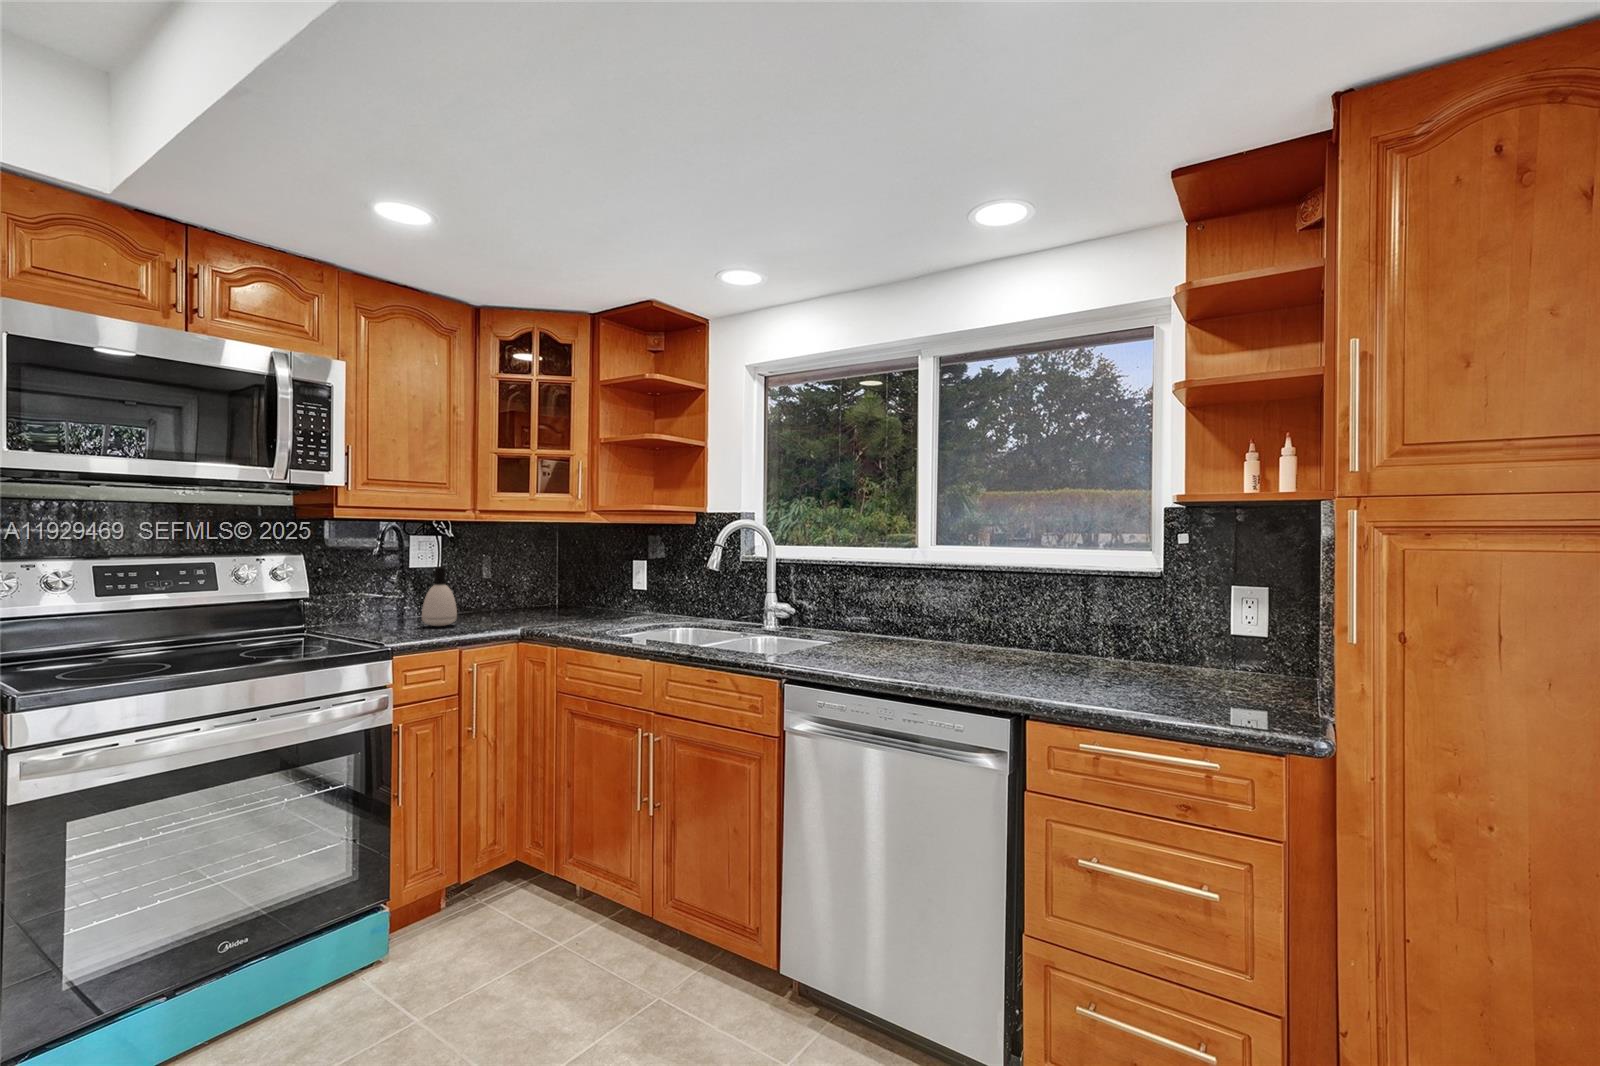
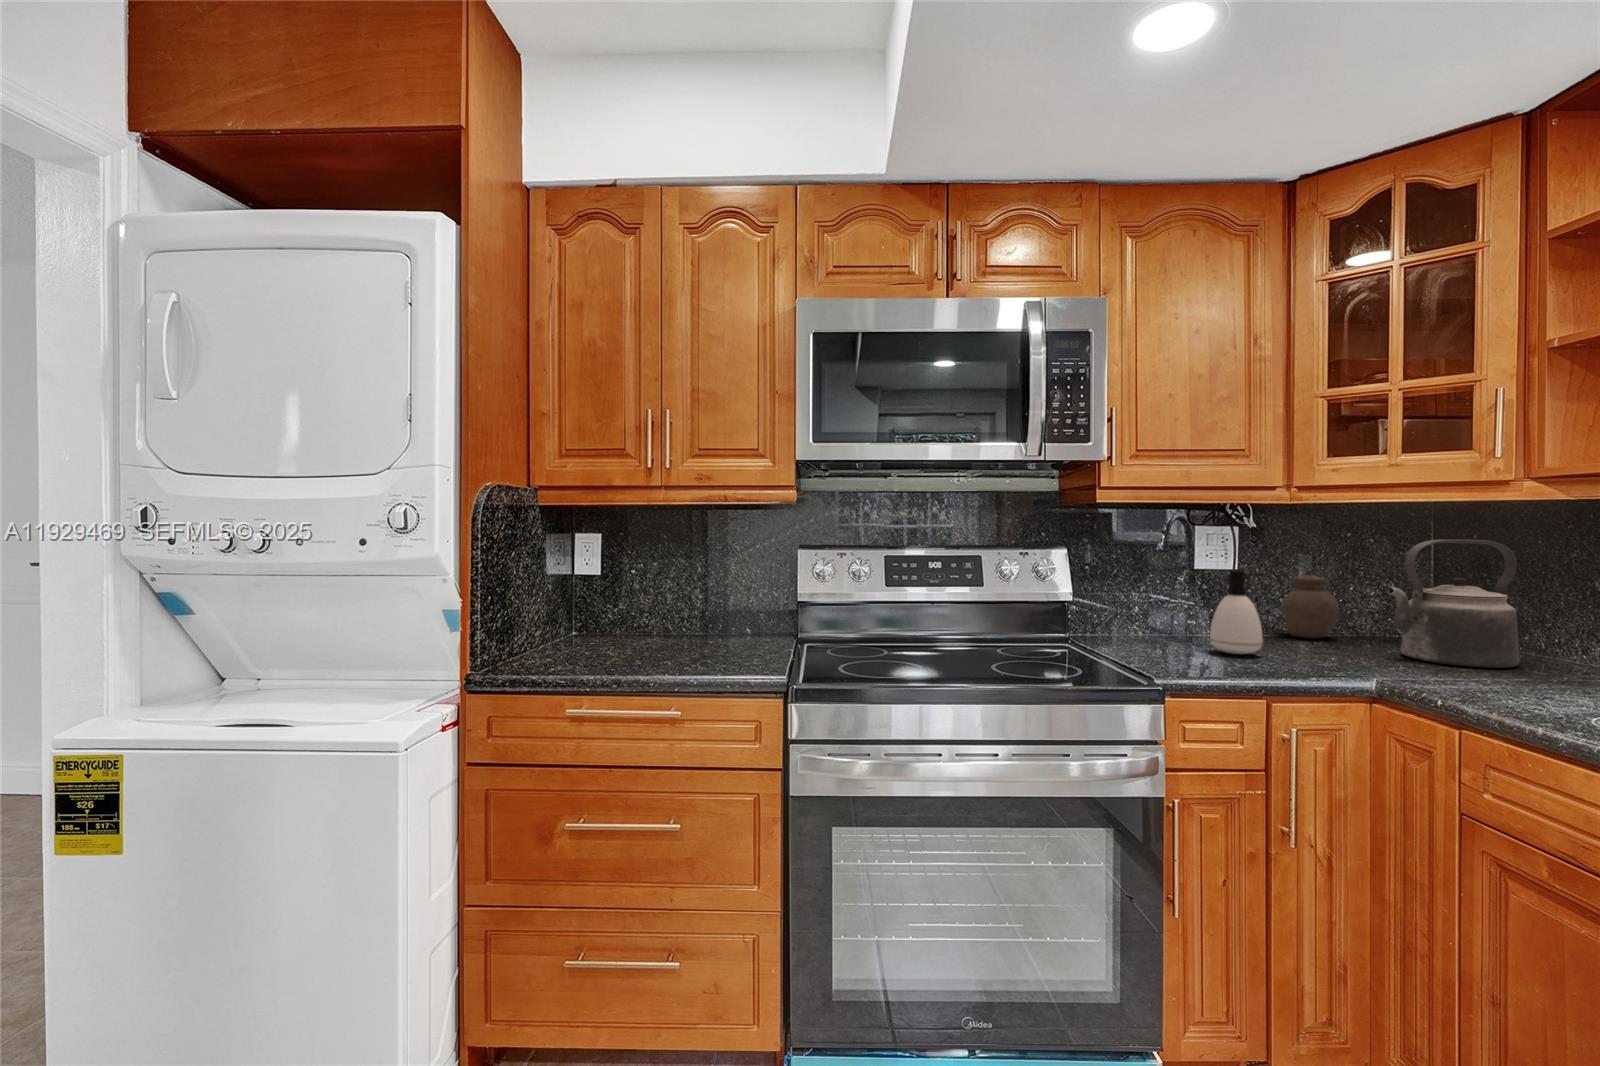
kettle: none [530,544,592,618] -> present [1388,540,1519,668]
jar: none [468,566,506,613] -> present [1283,570,1339,638]

